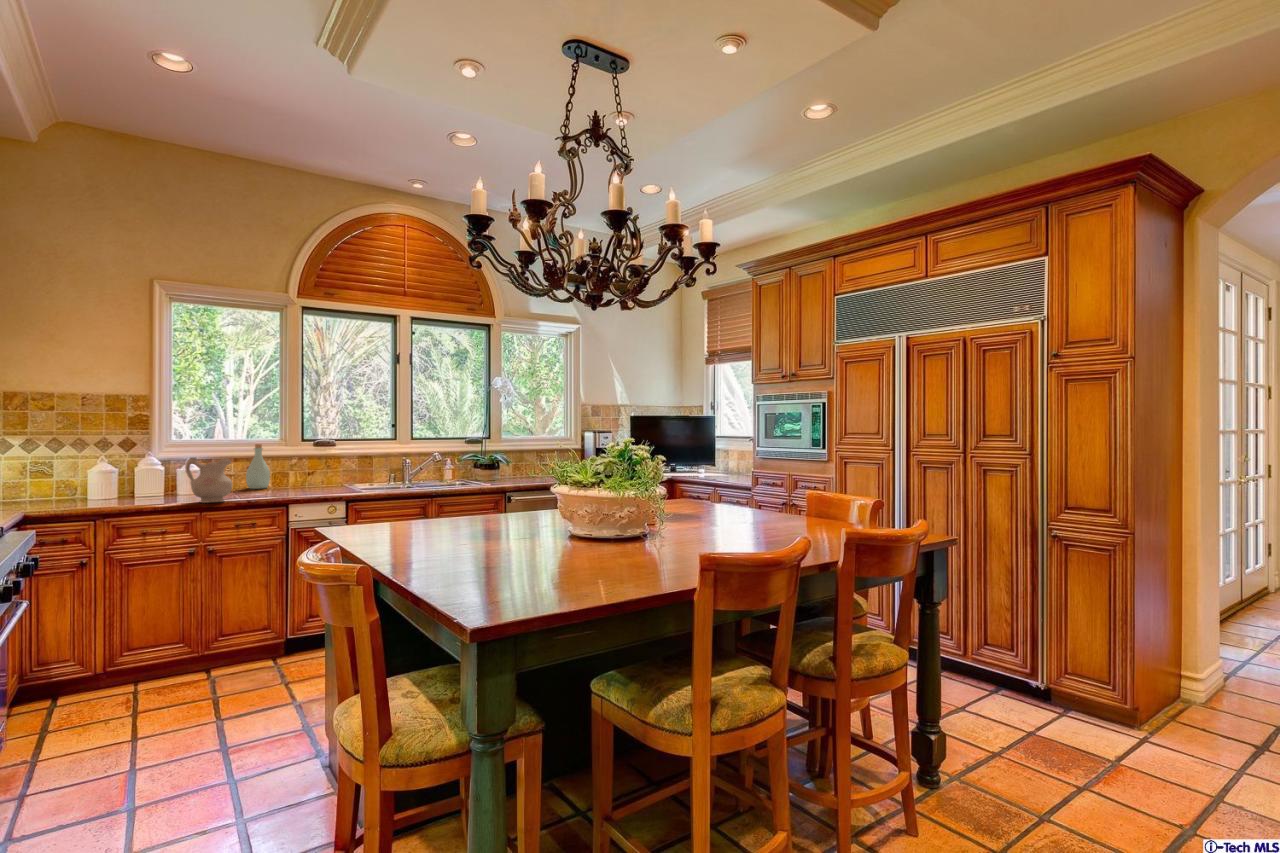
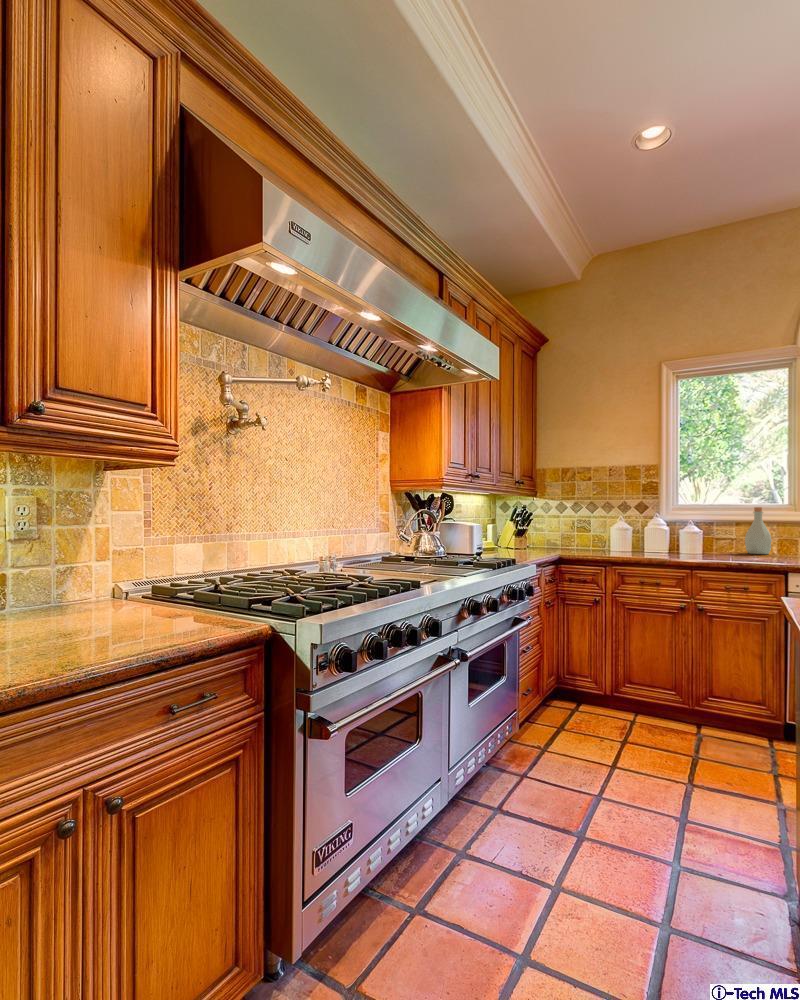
ceramic pitcher: present [185,457,232,503] -> none [678,514,723,560]

